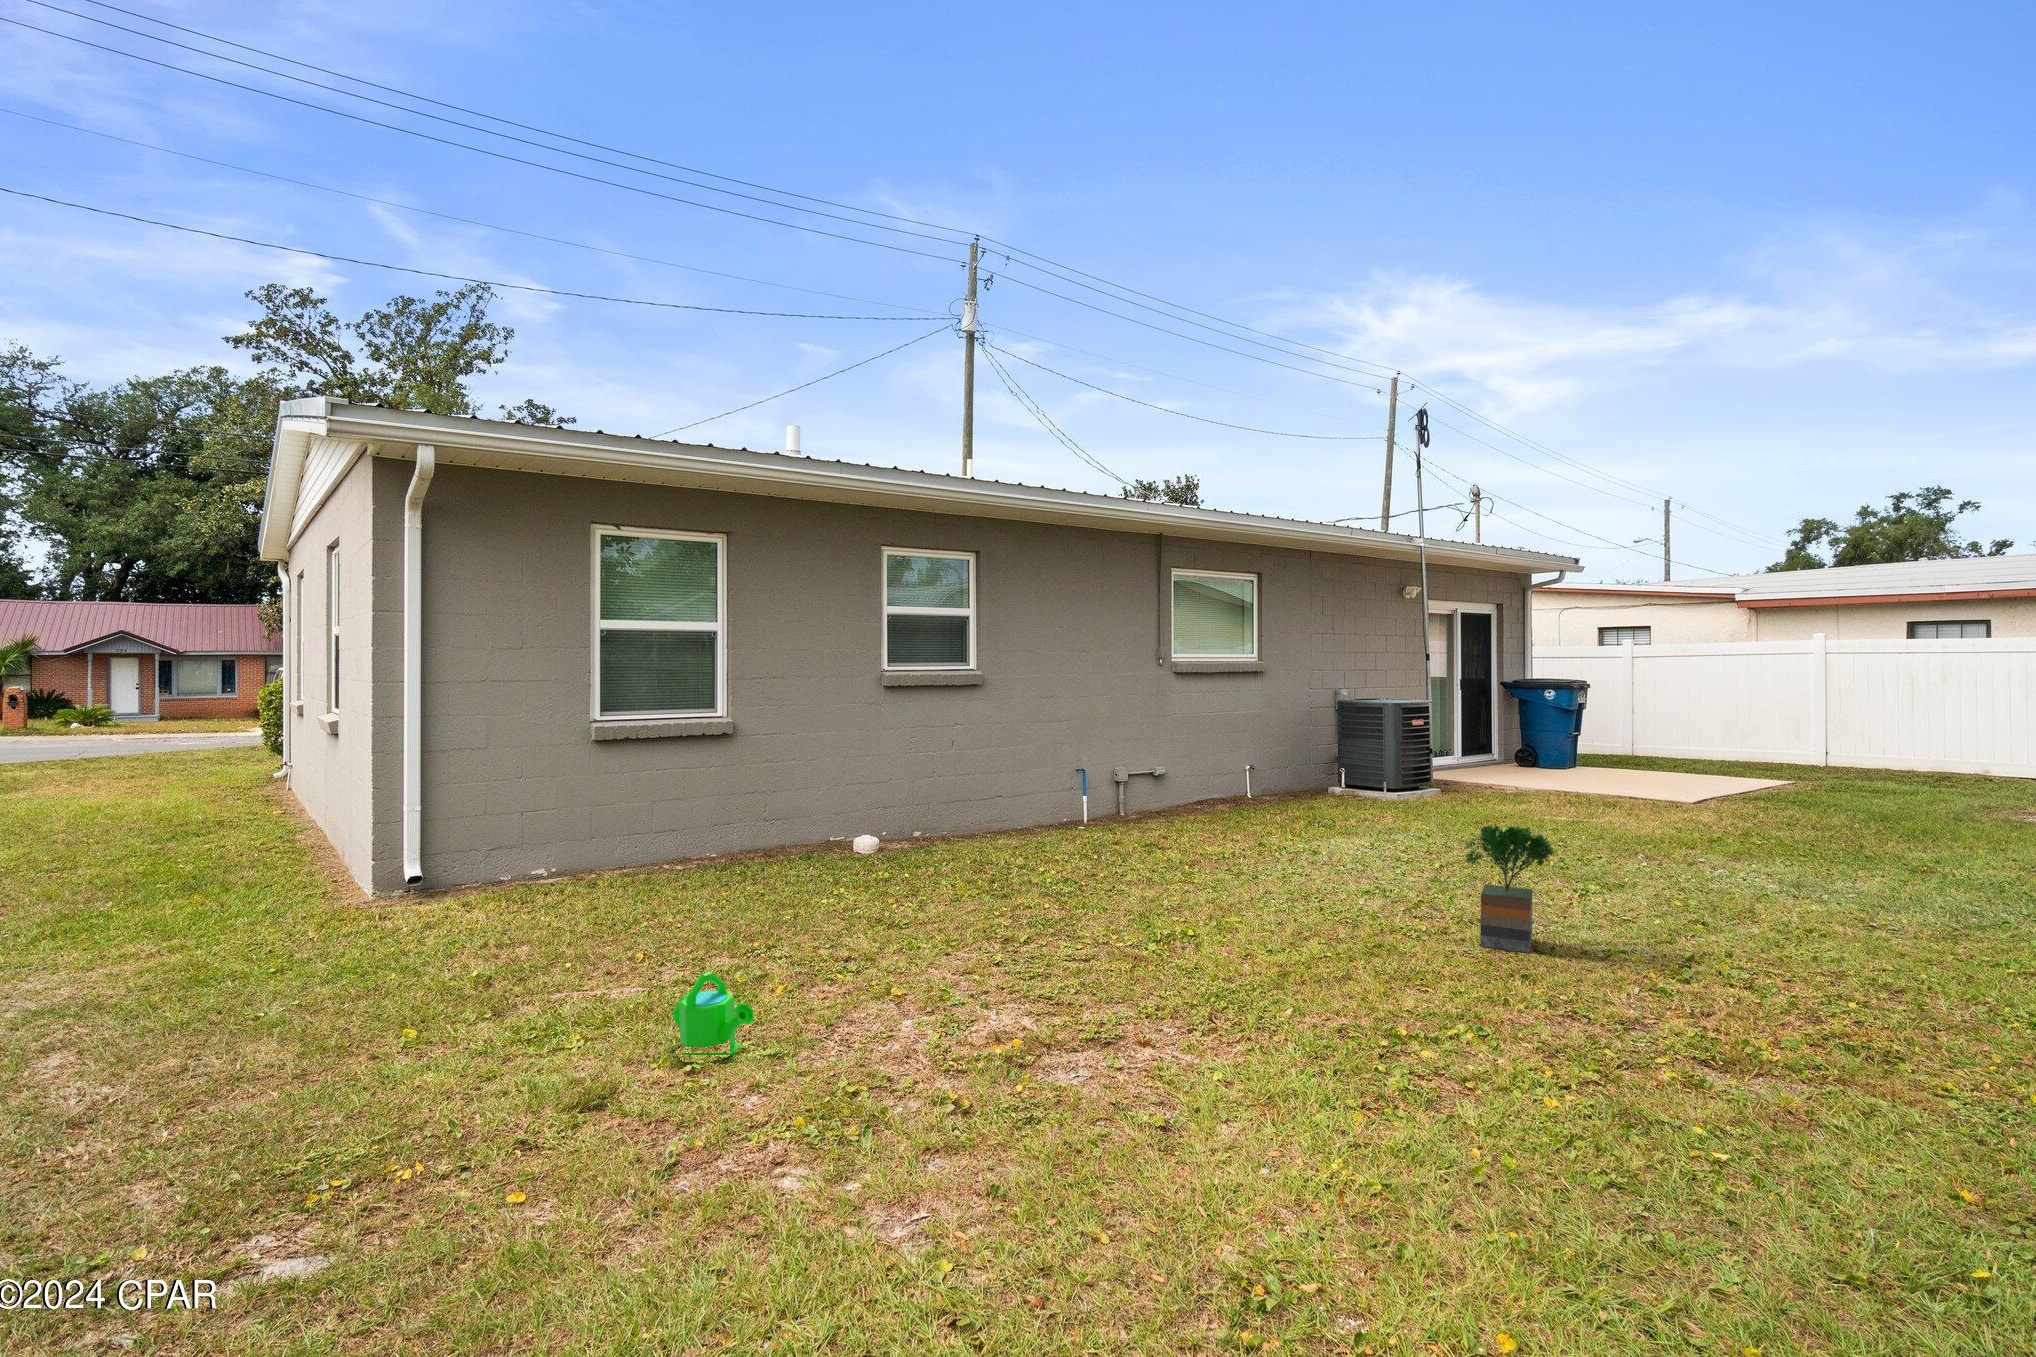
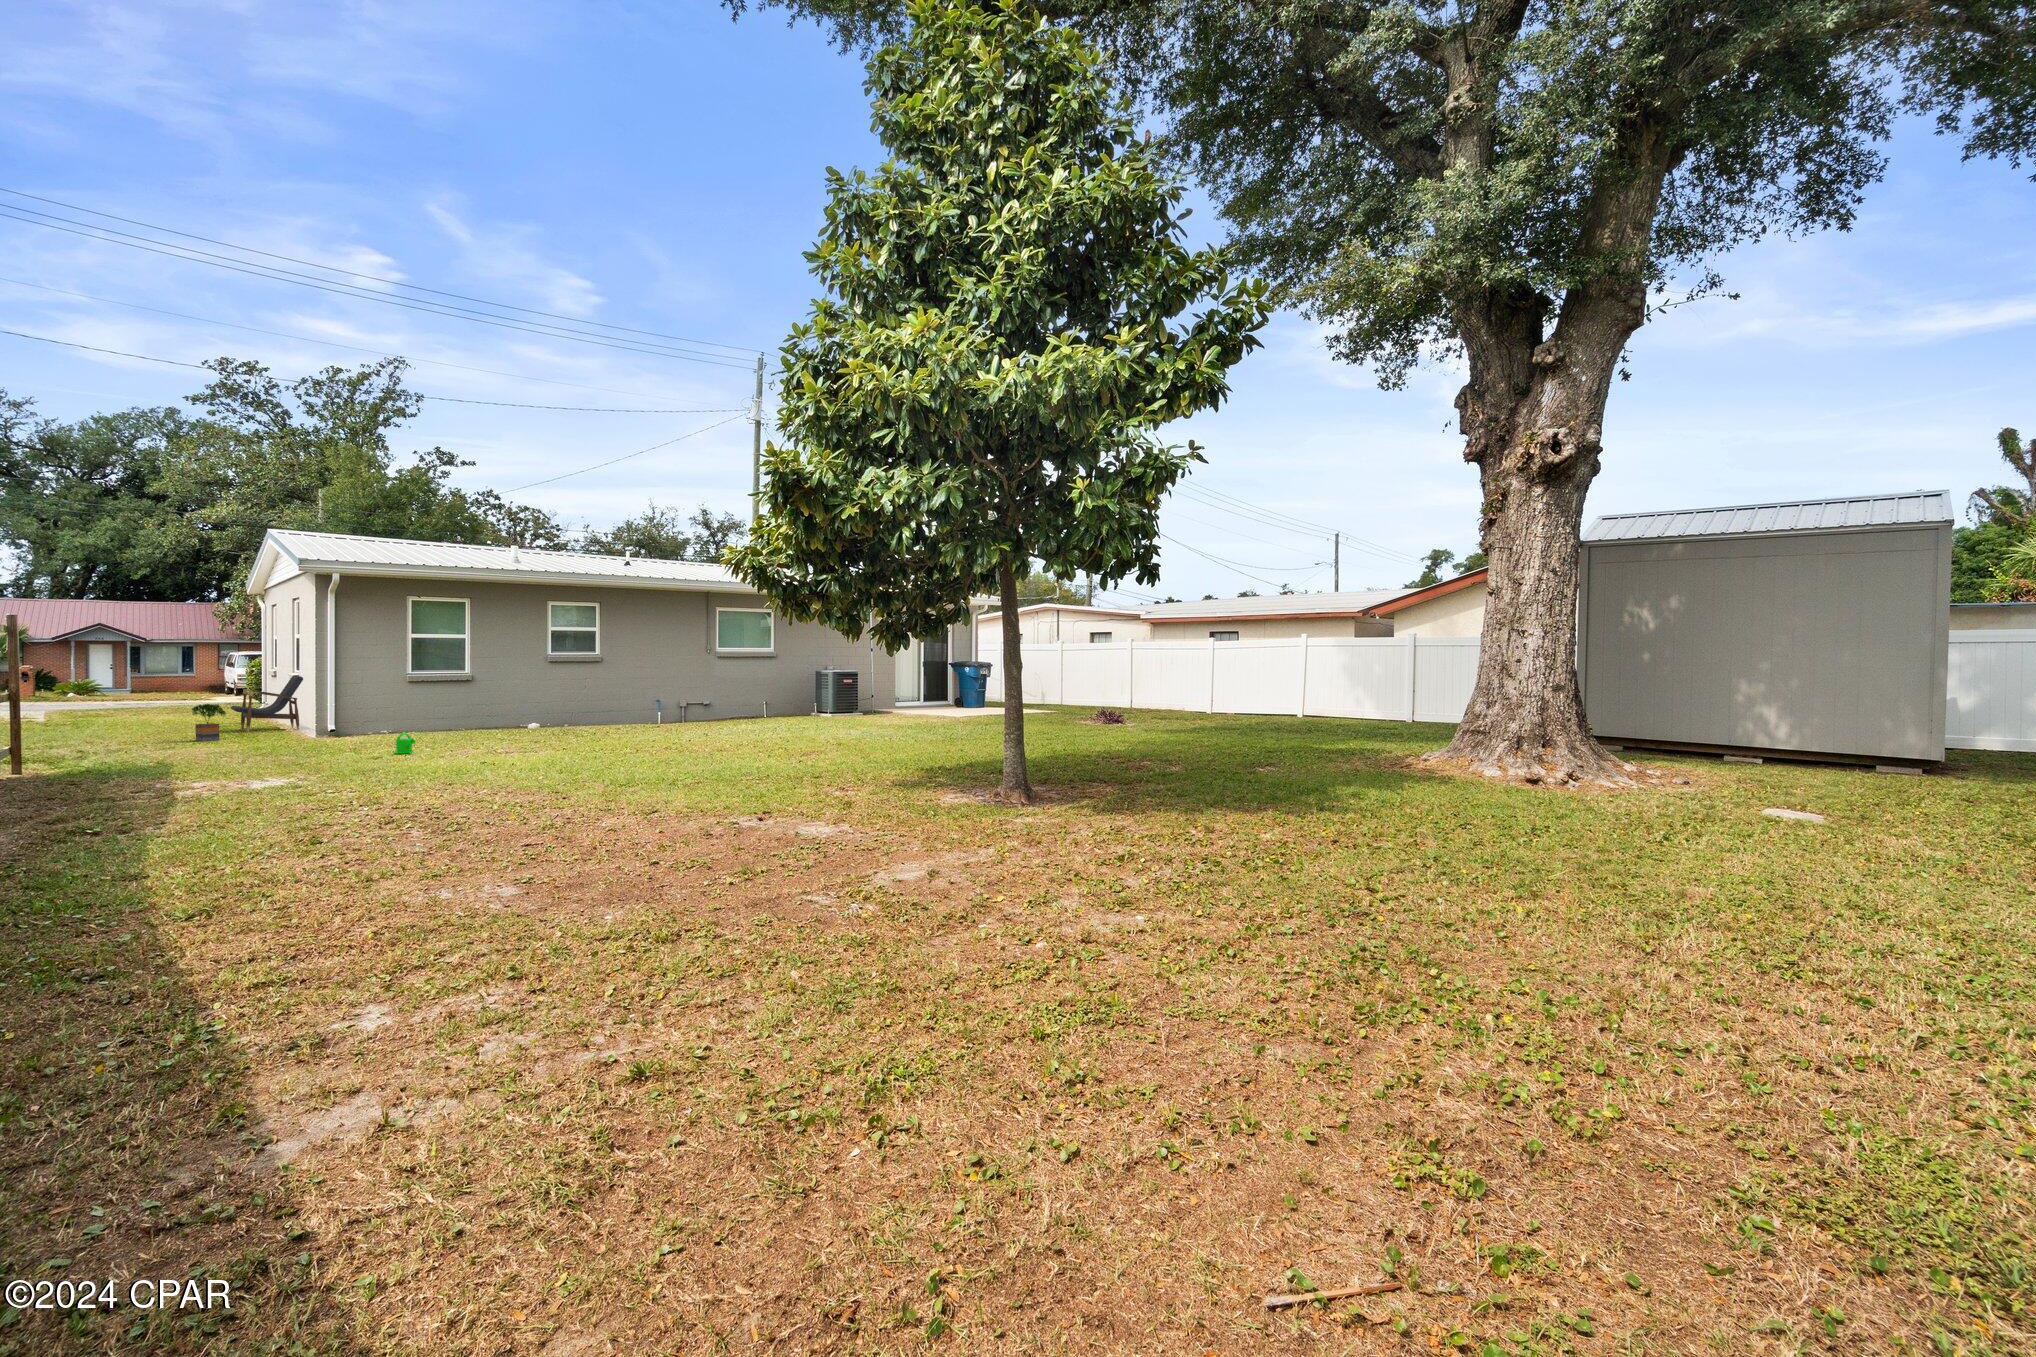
lounge chair: none [195,722,360,874] -> present [231,675,303,733]
potted tree: present [1465,824,1554,953] -> present [192,704,226,741]

